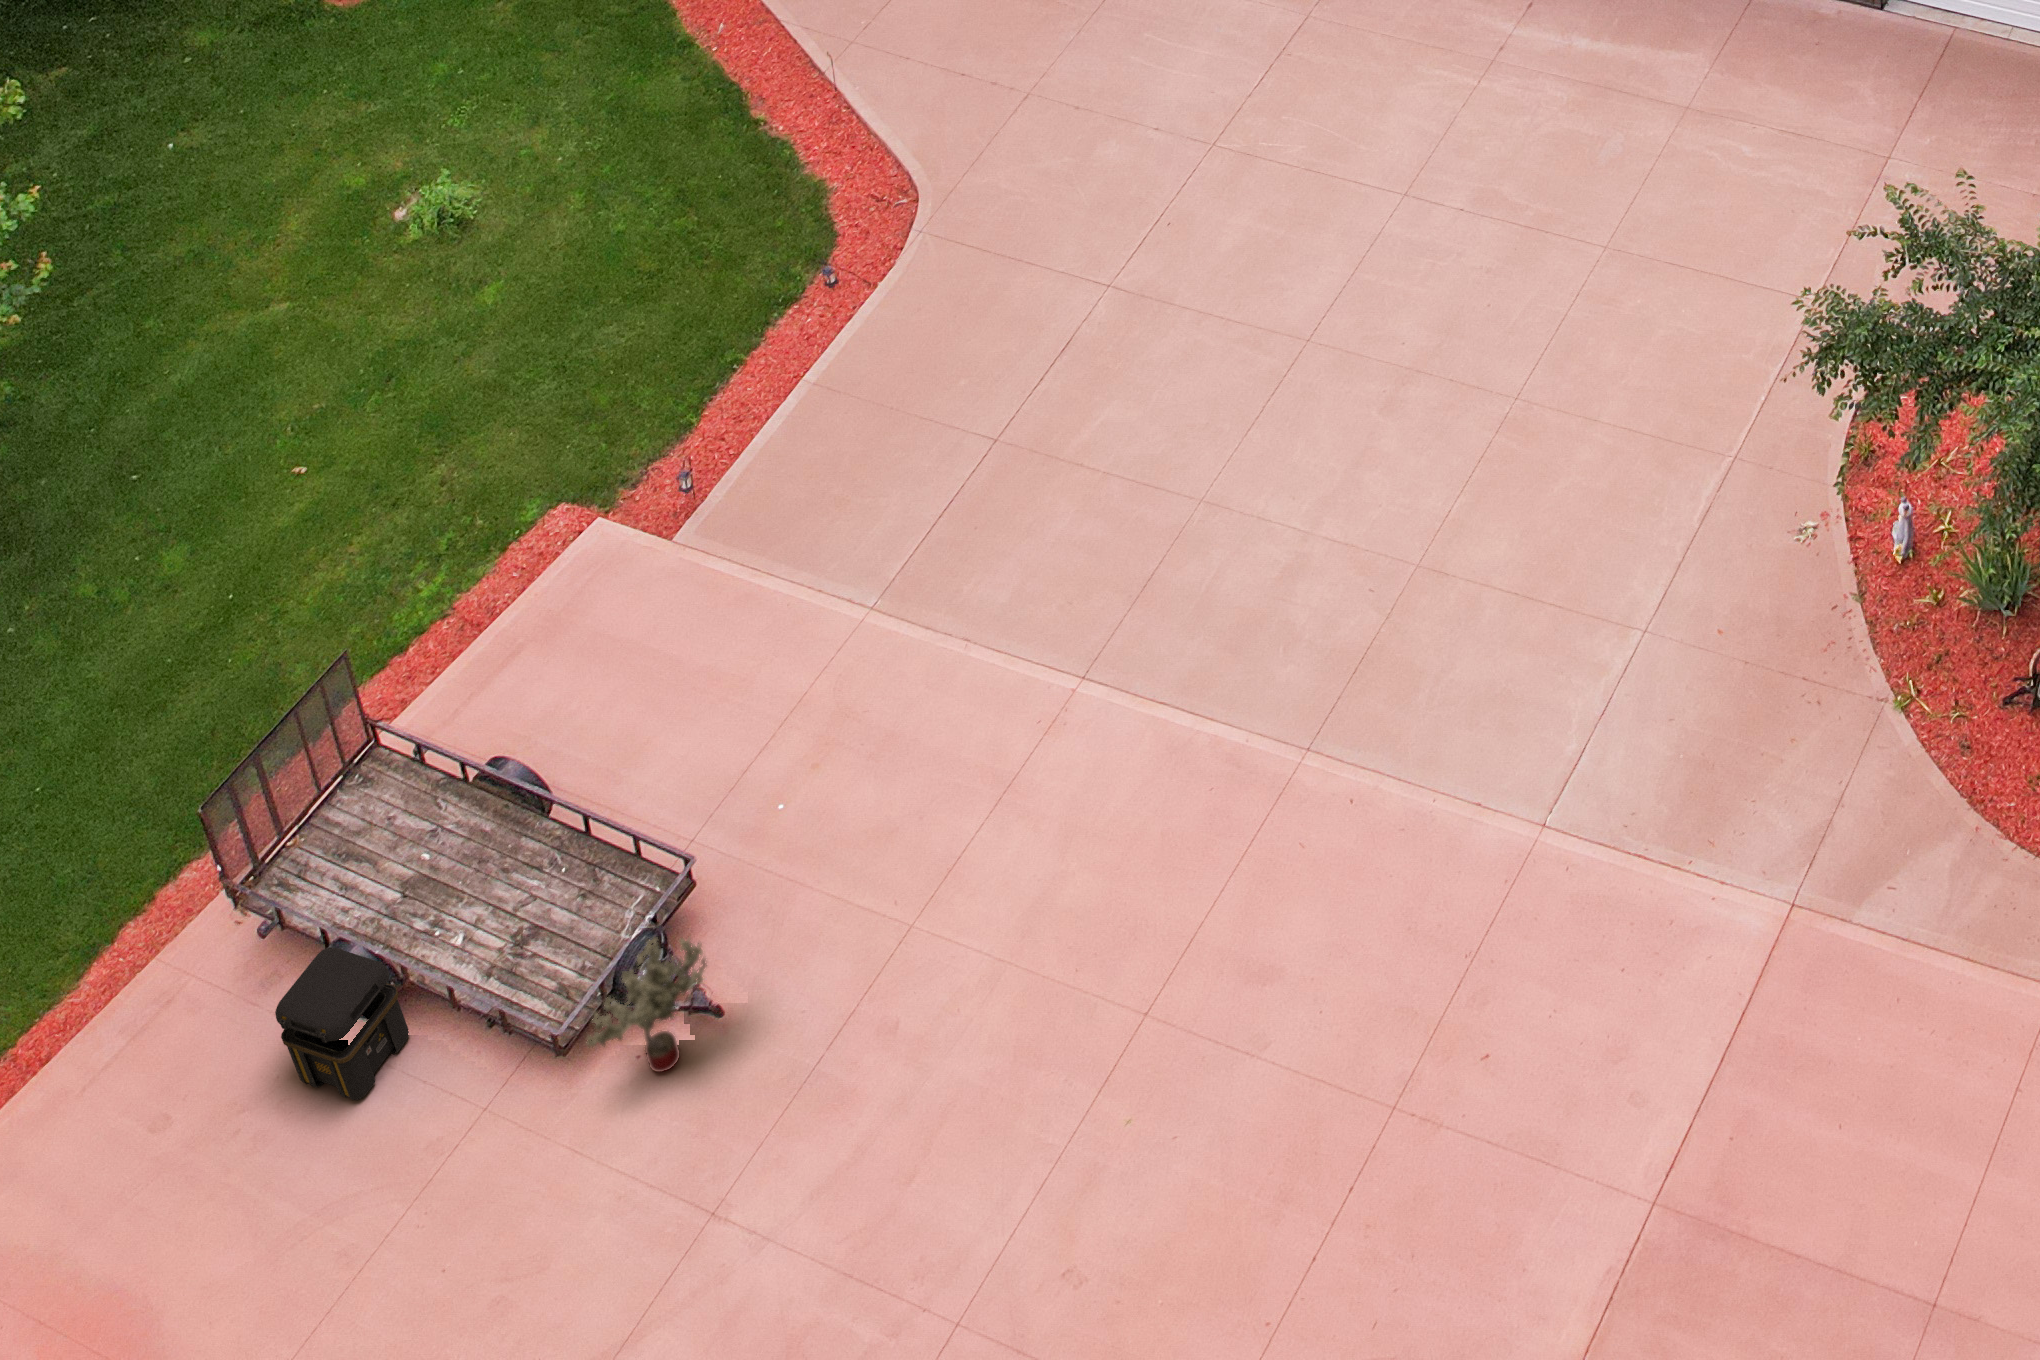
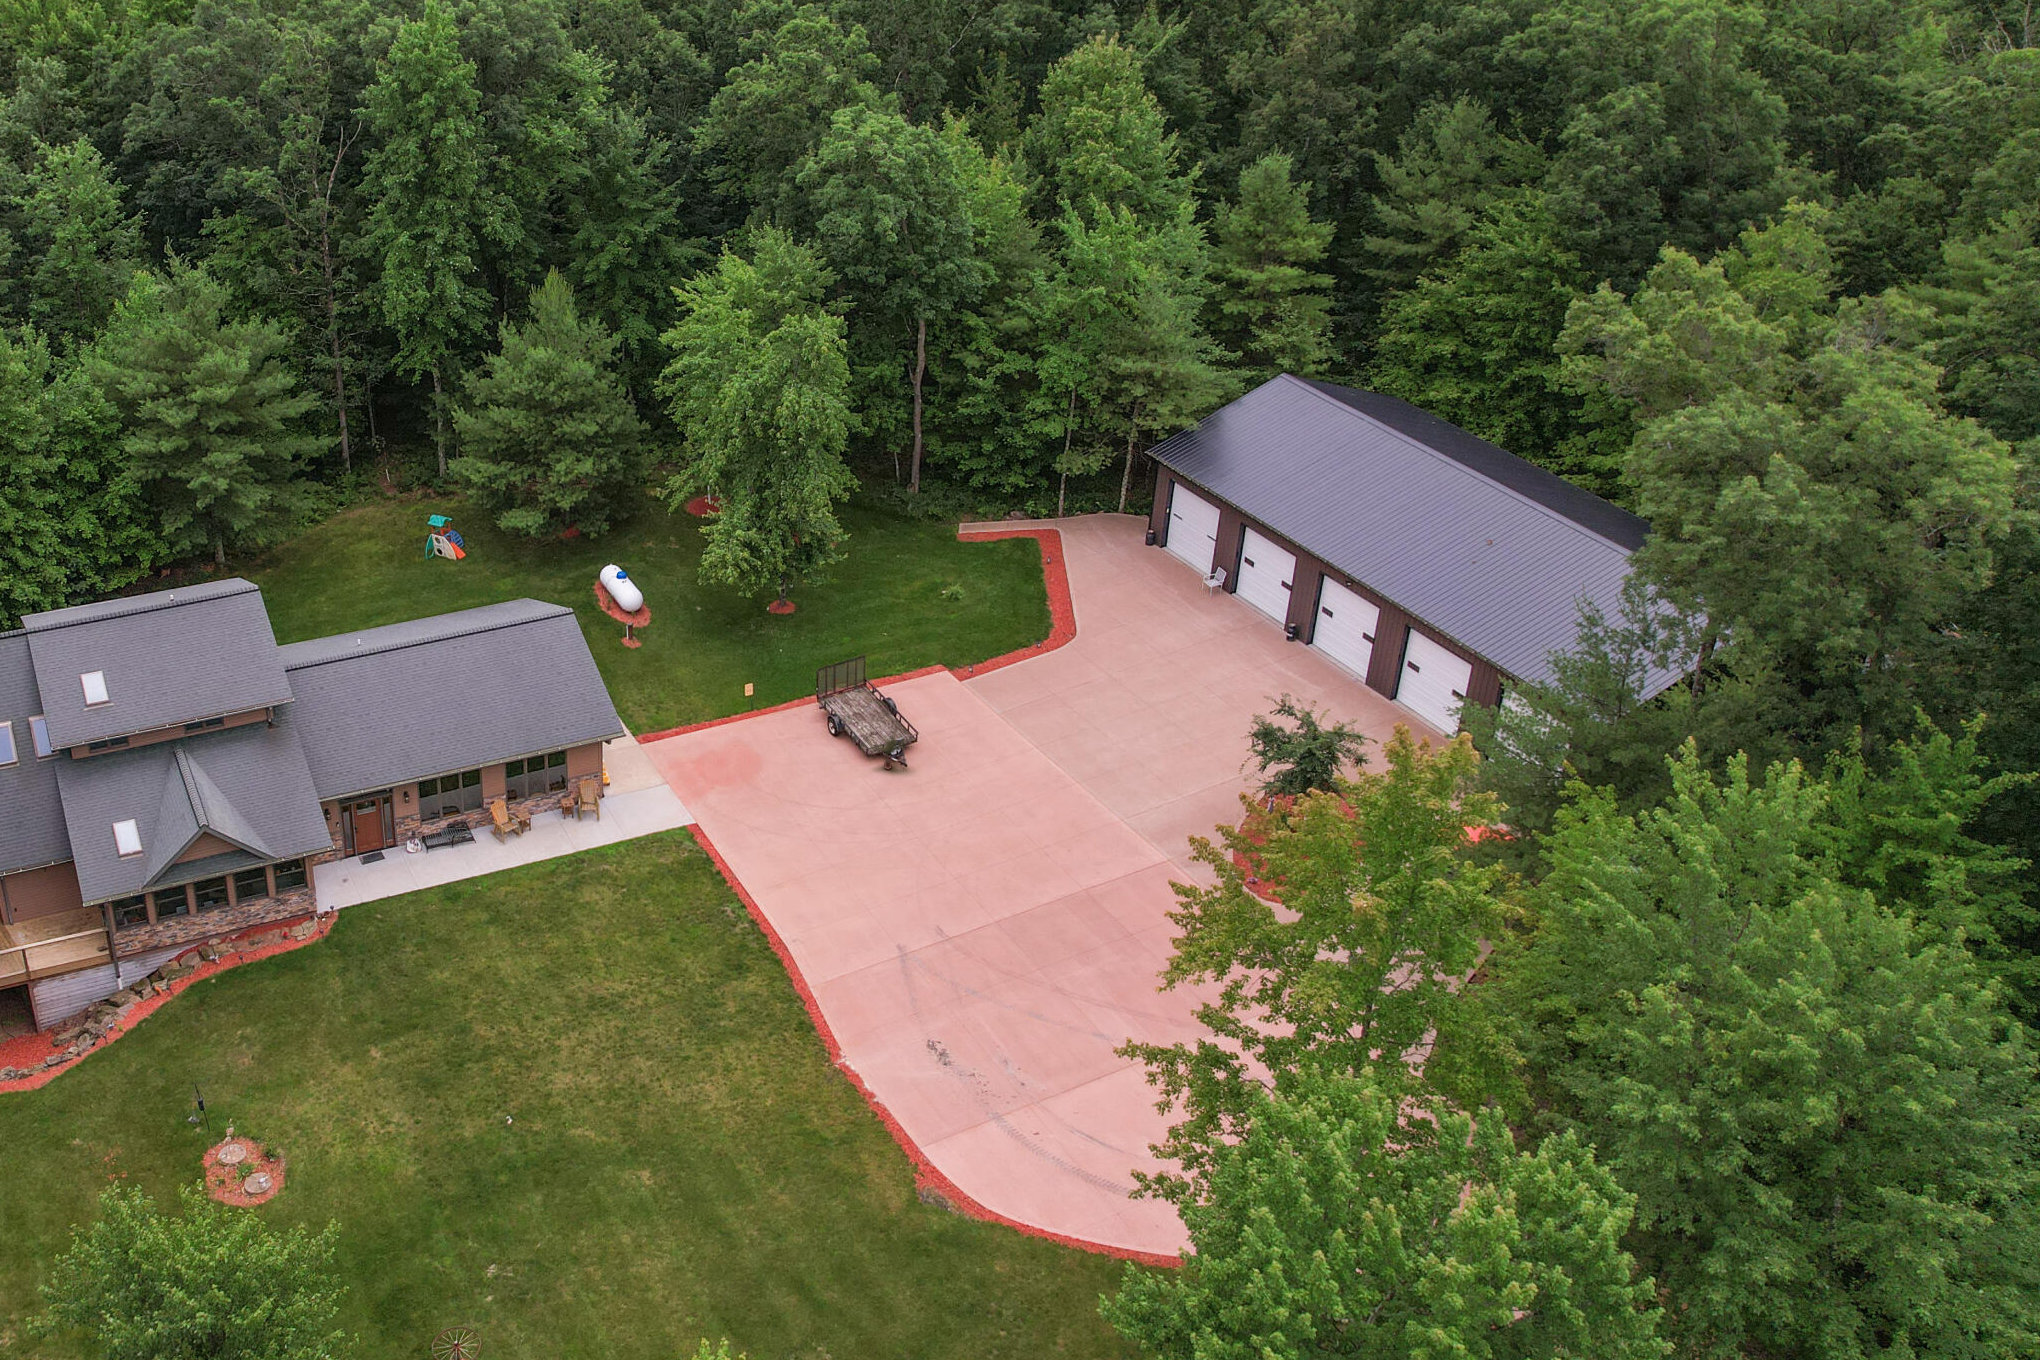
toolbox: present [275,947,409,1100] -> none [813,708,840,744]

